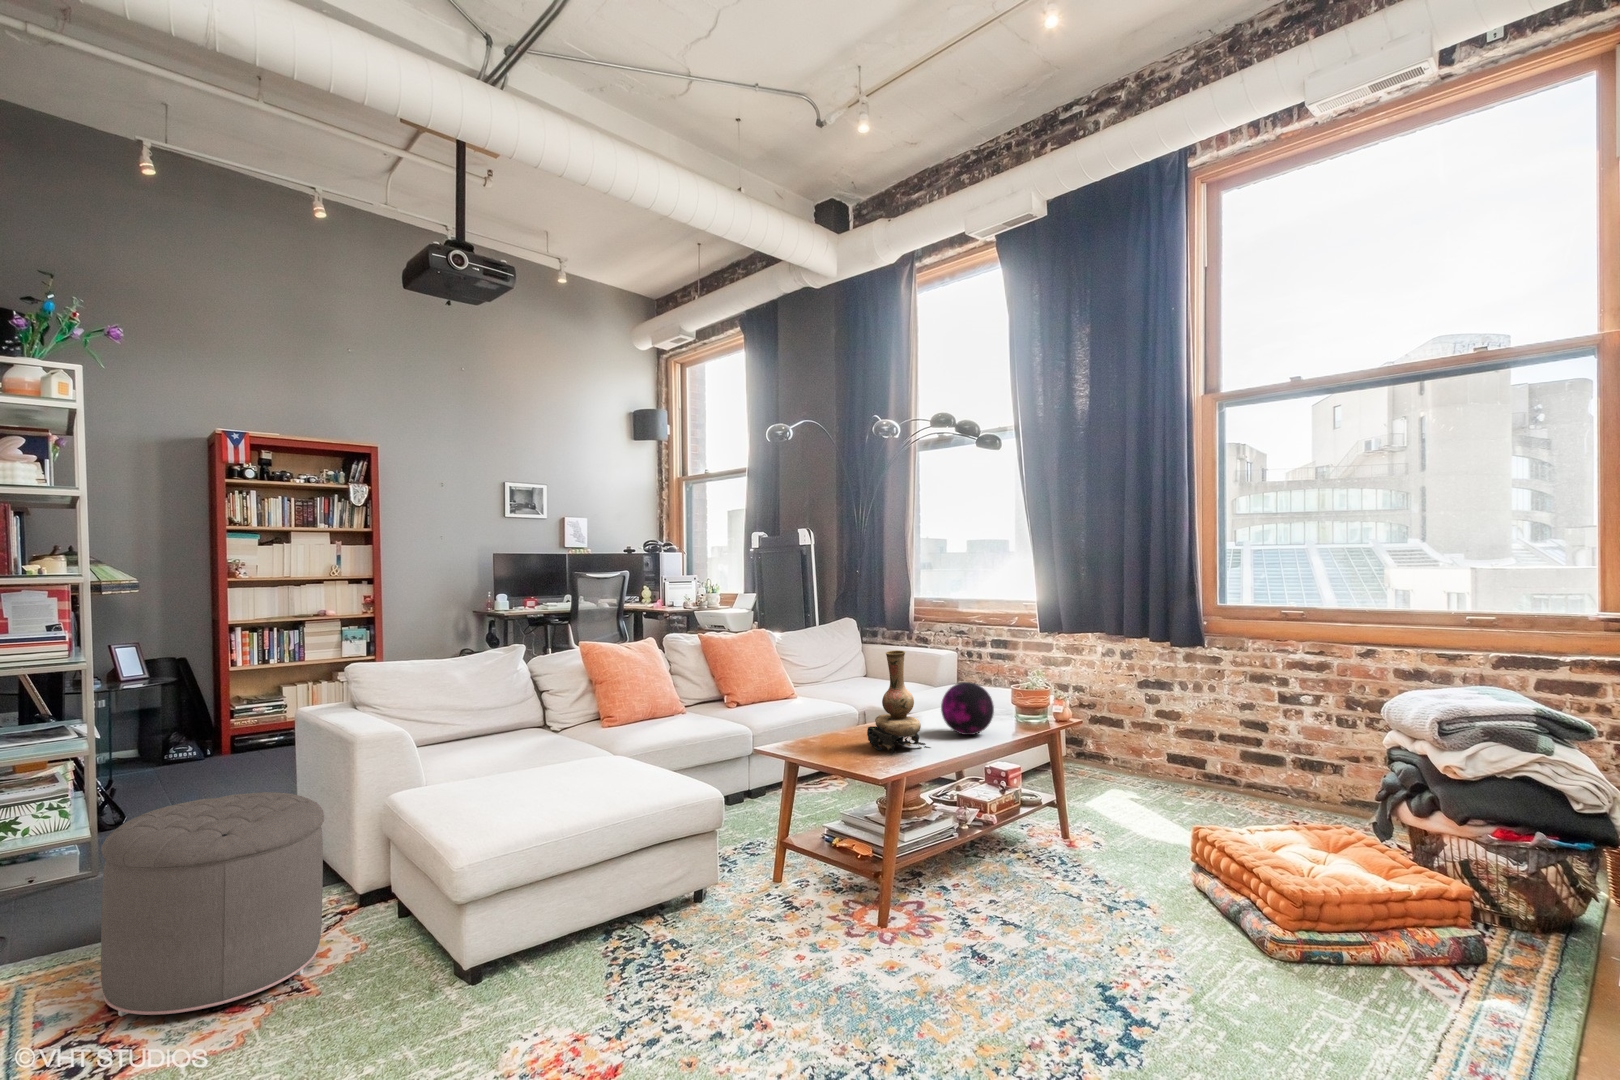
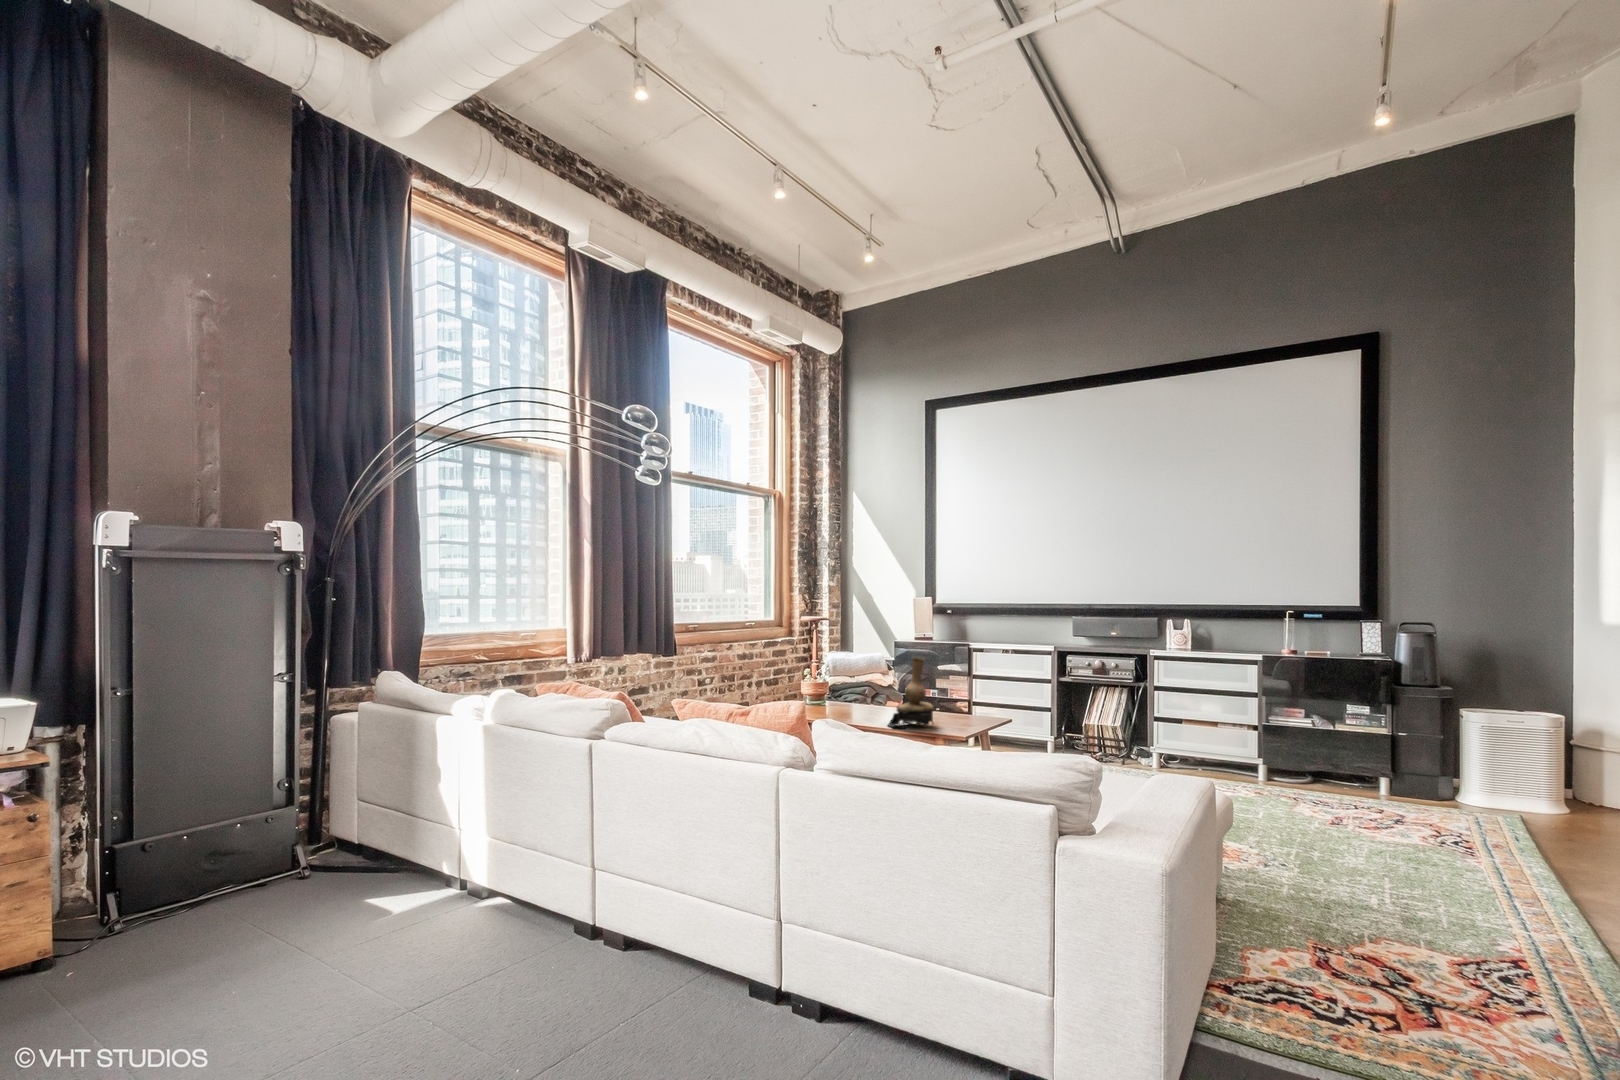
decorative orb: present [941,682,994,735] -> none [841,680,877,717]
ottoman: present [101,792,324,1016] -> none [1274,820,1494,1040]

